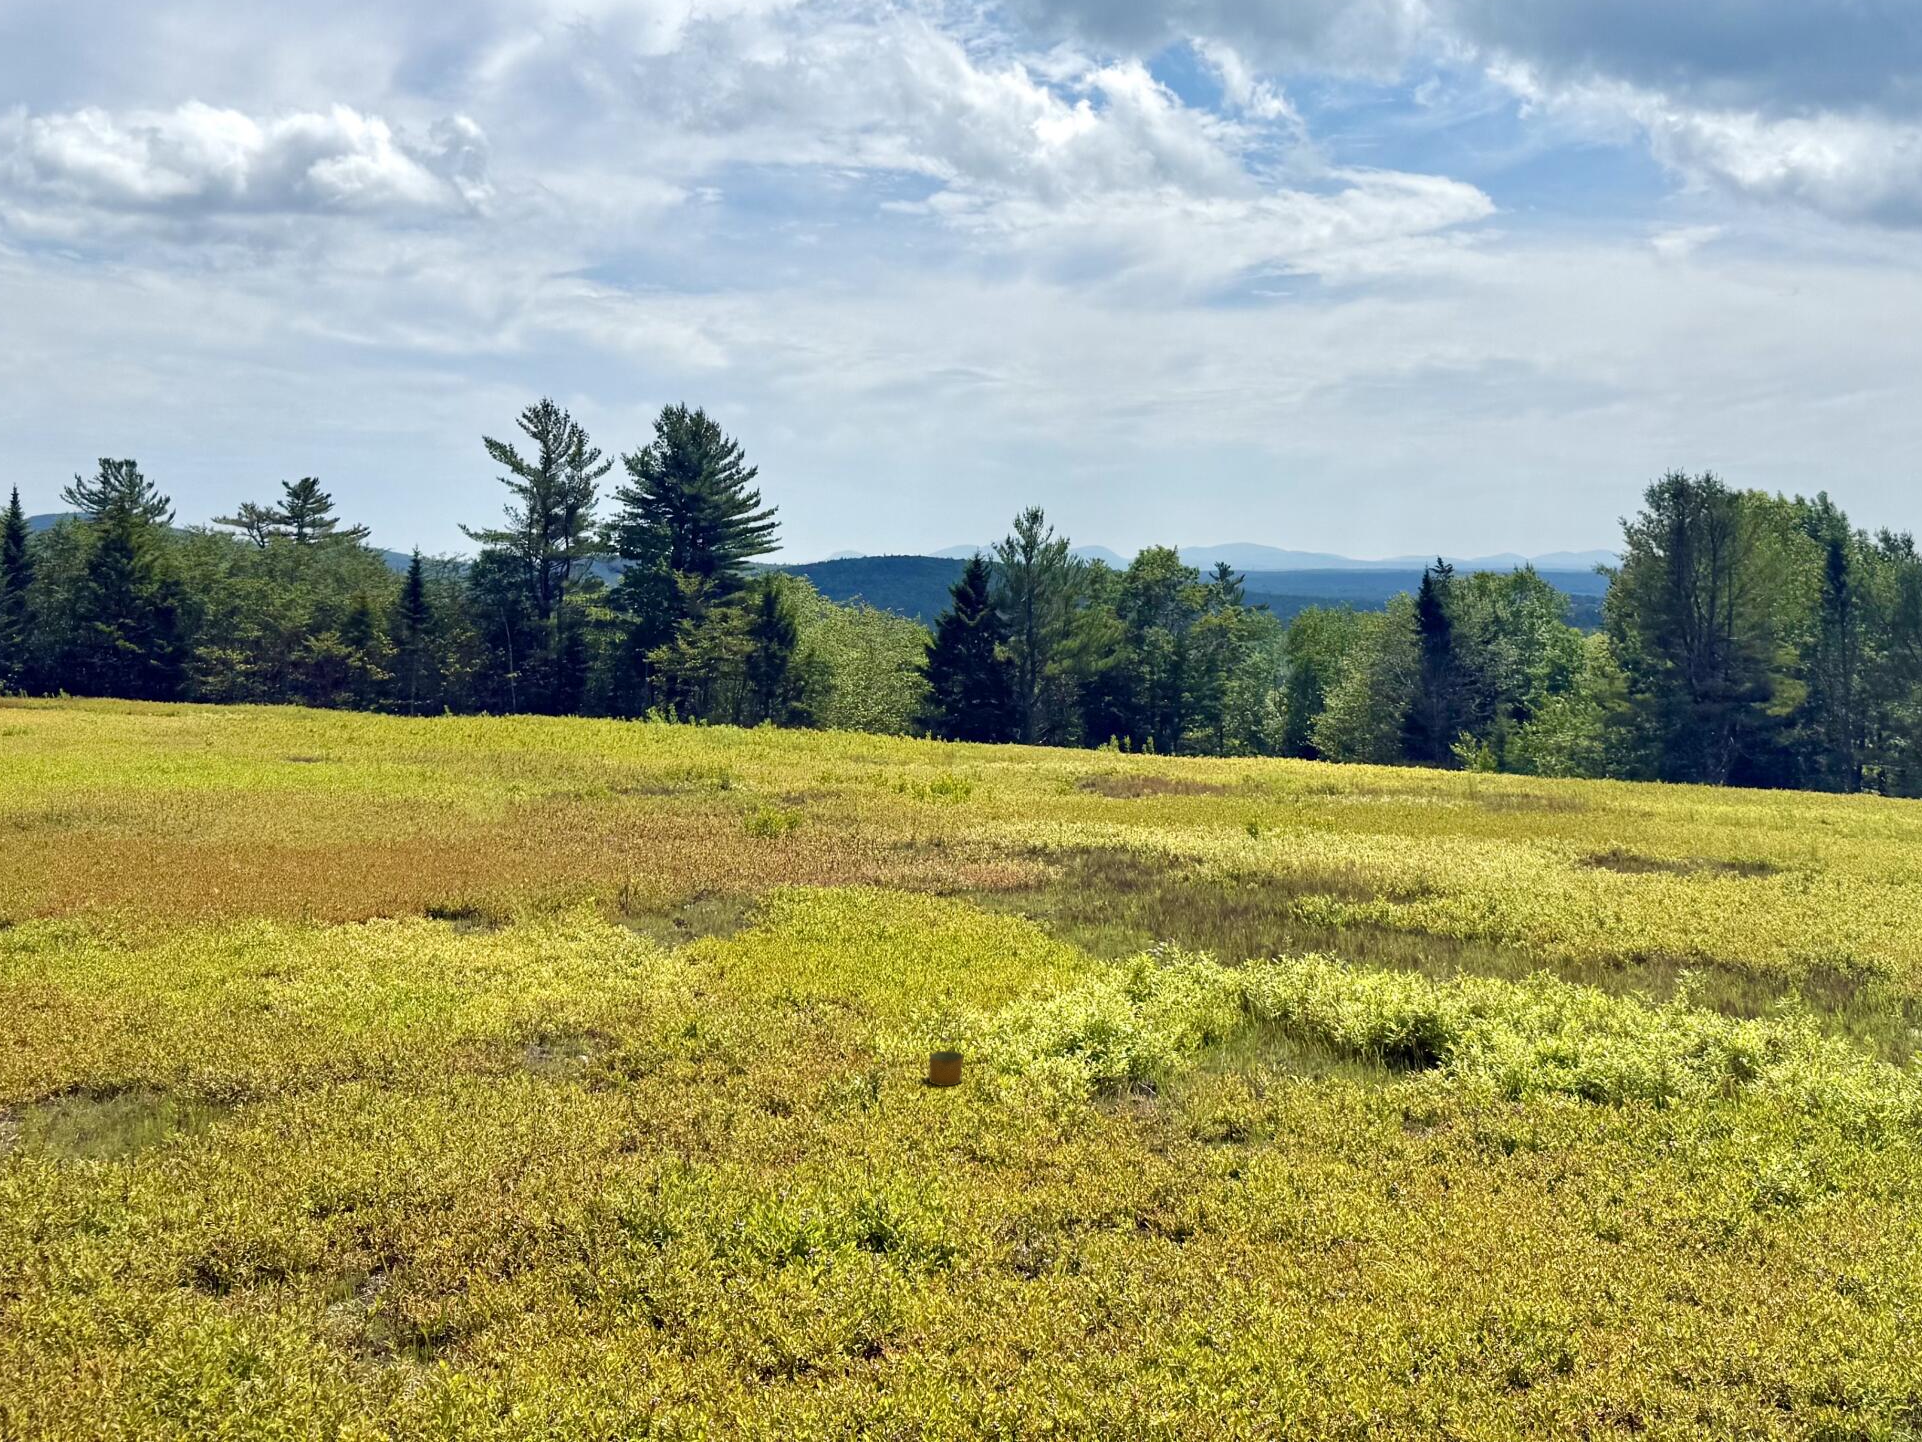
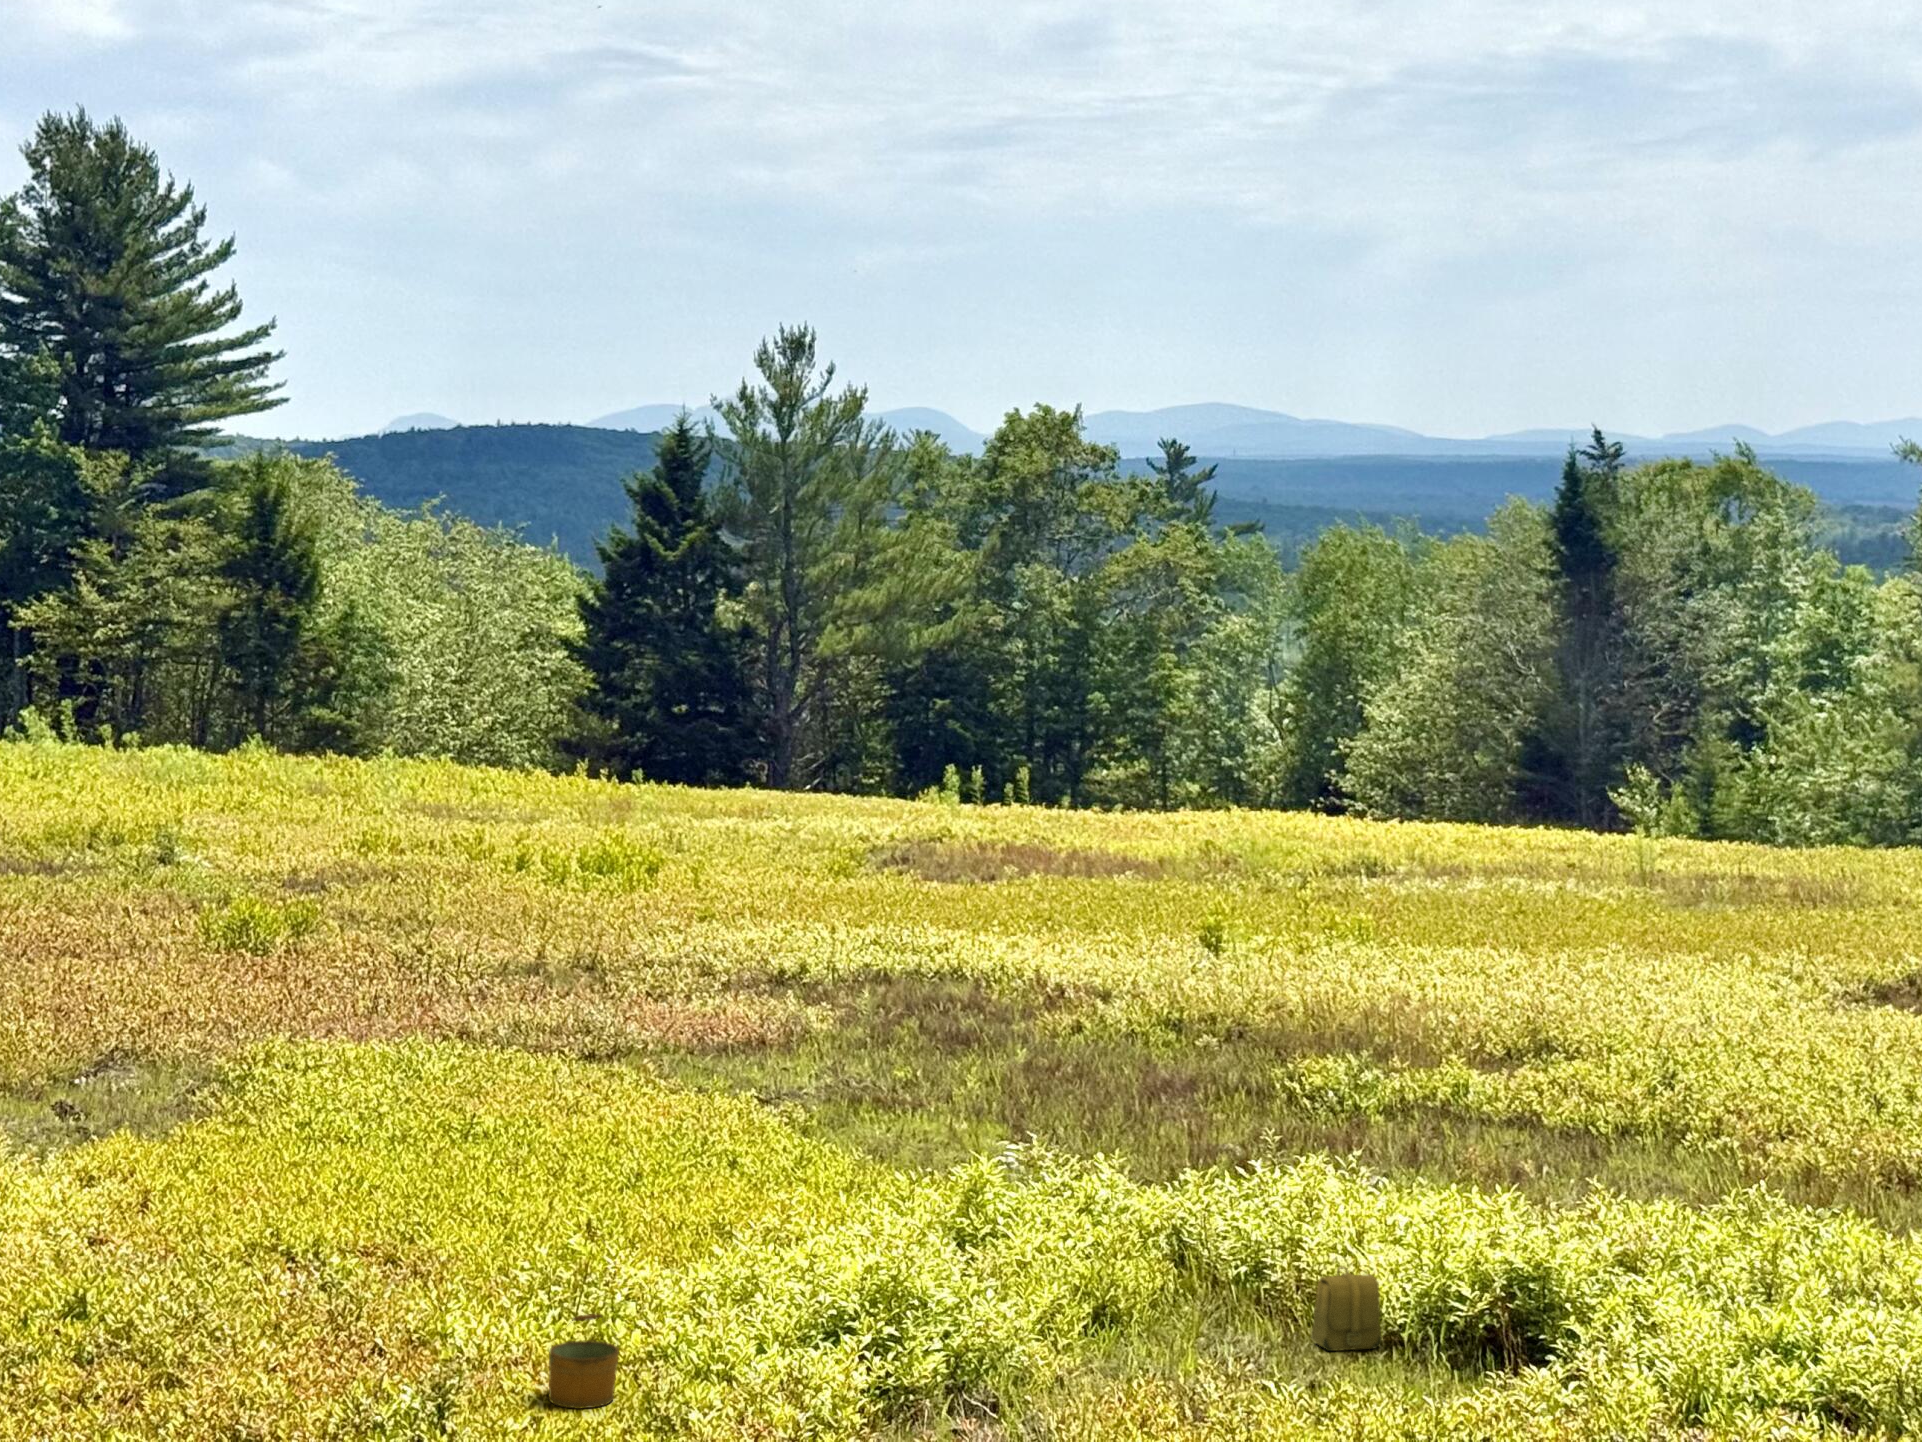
backpack: none [1313,1014,1350,1059] -> present [1311,1267,1381,1351]

